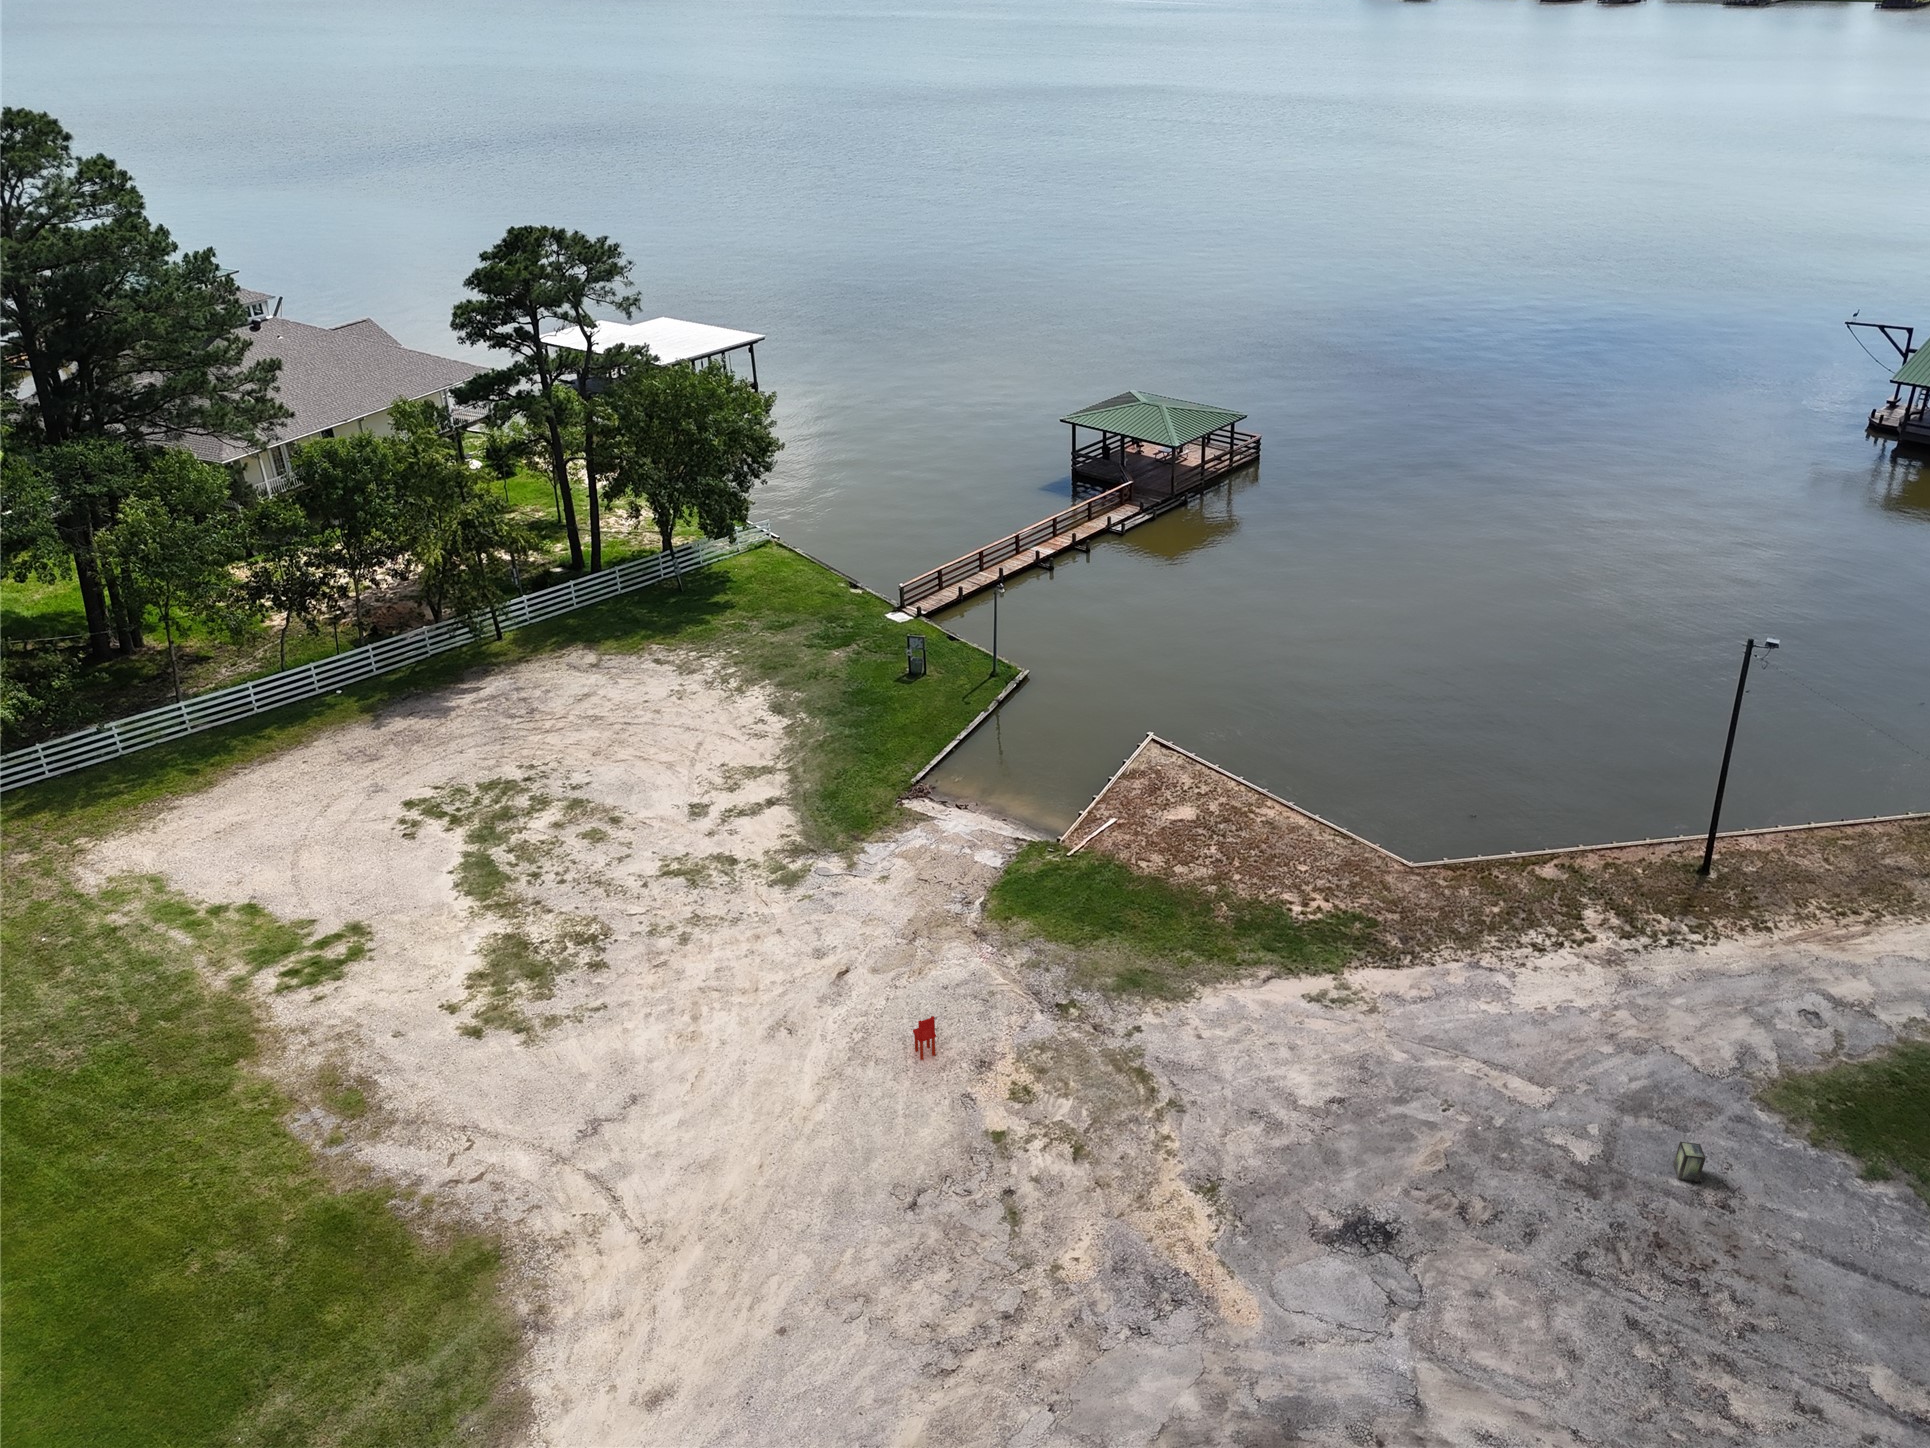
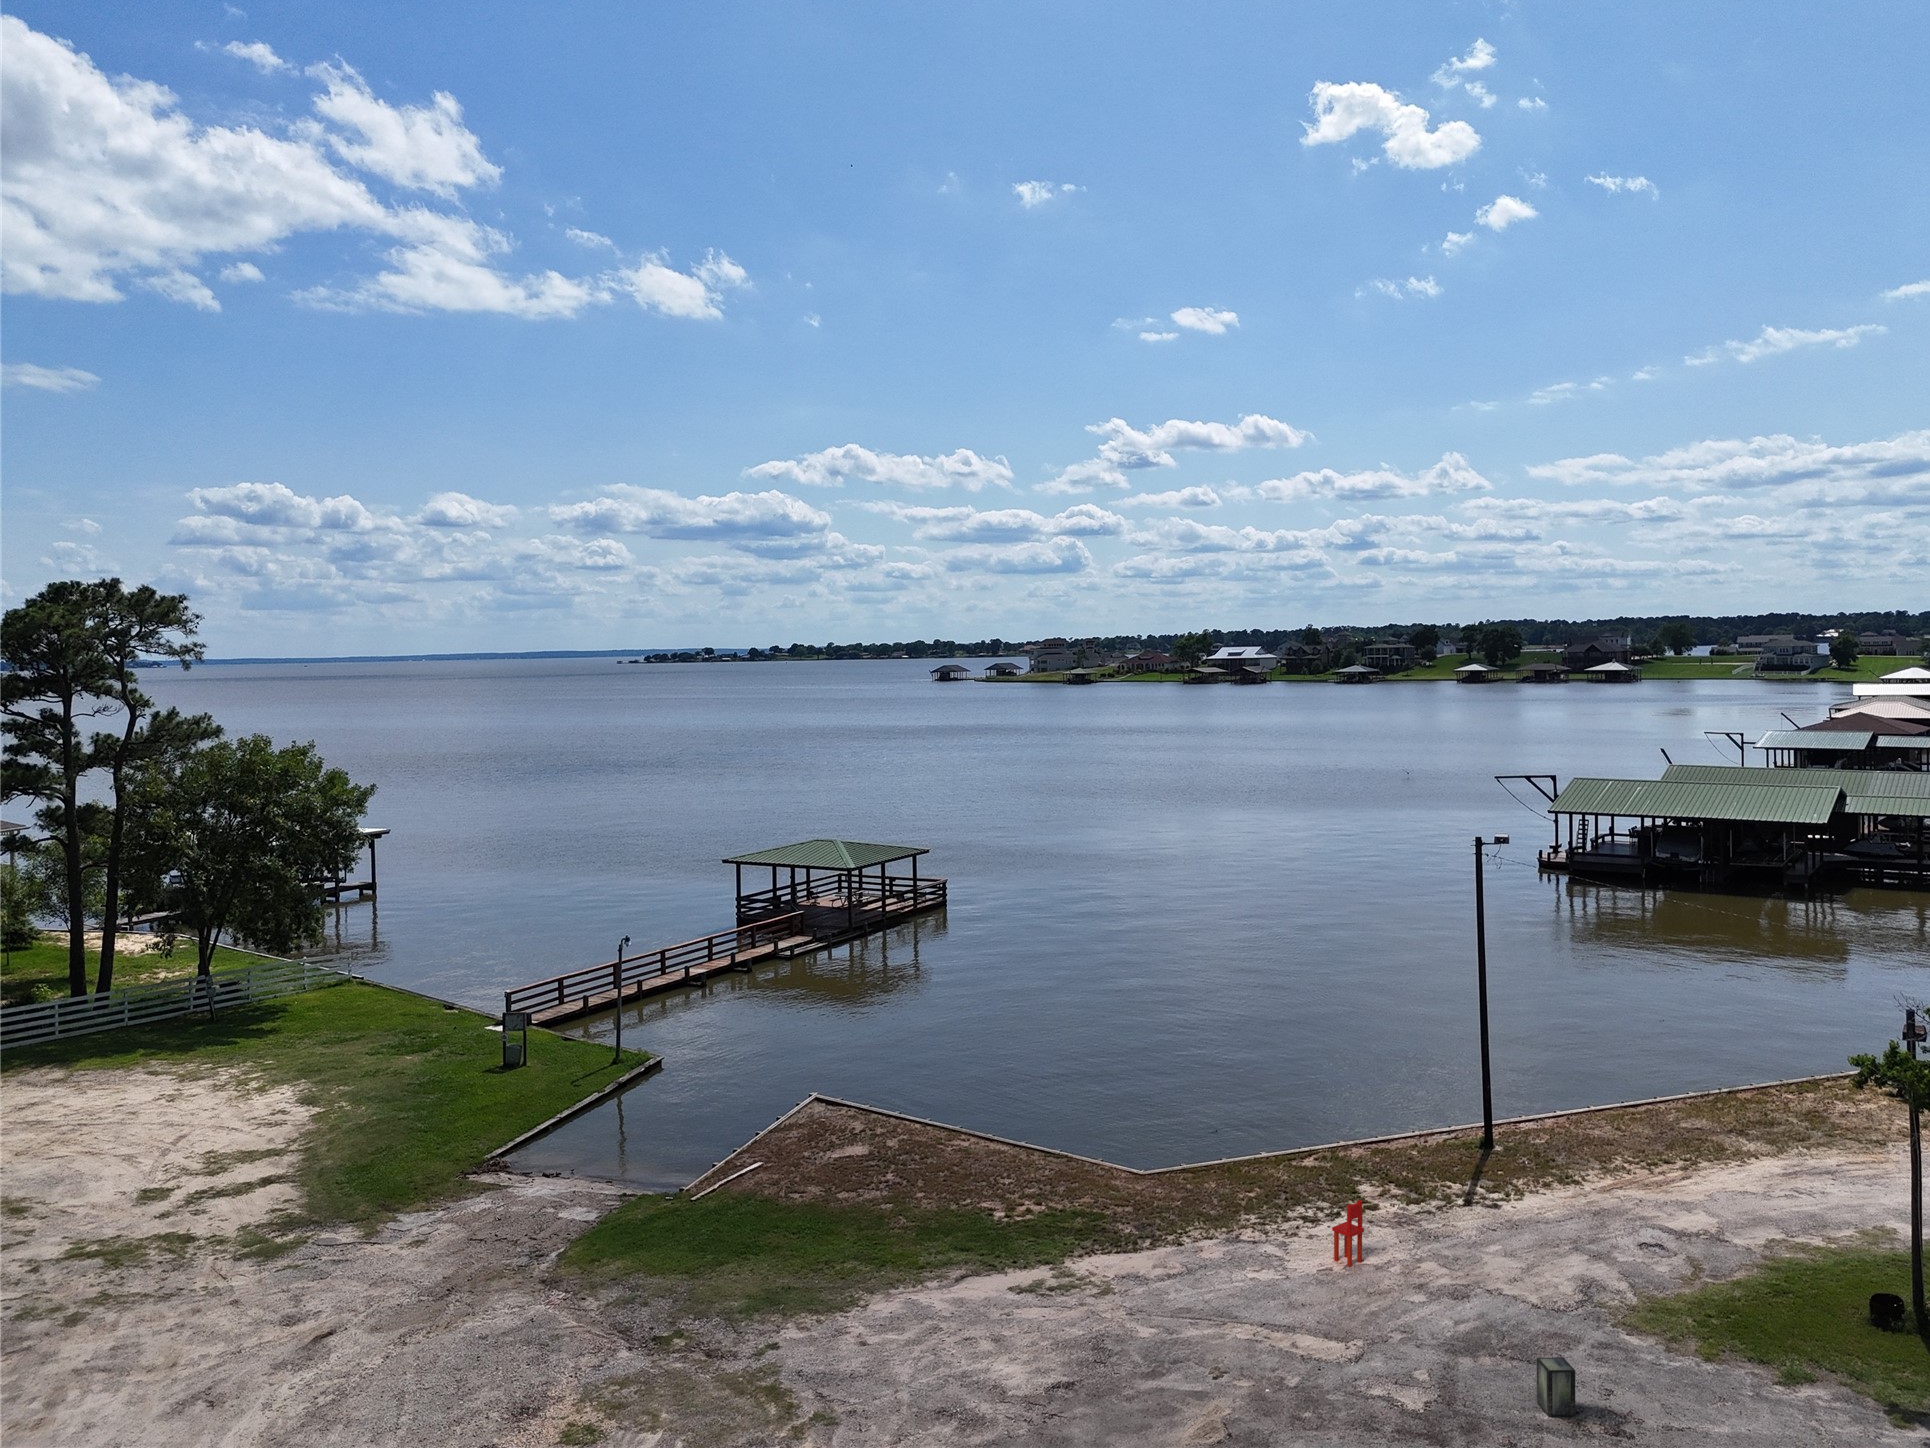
chair: present [913,1016,936,1060] -> present [1332,1200,1364,1266]

